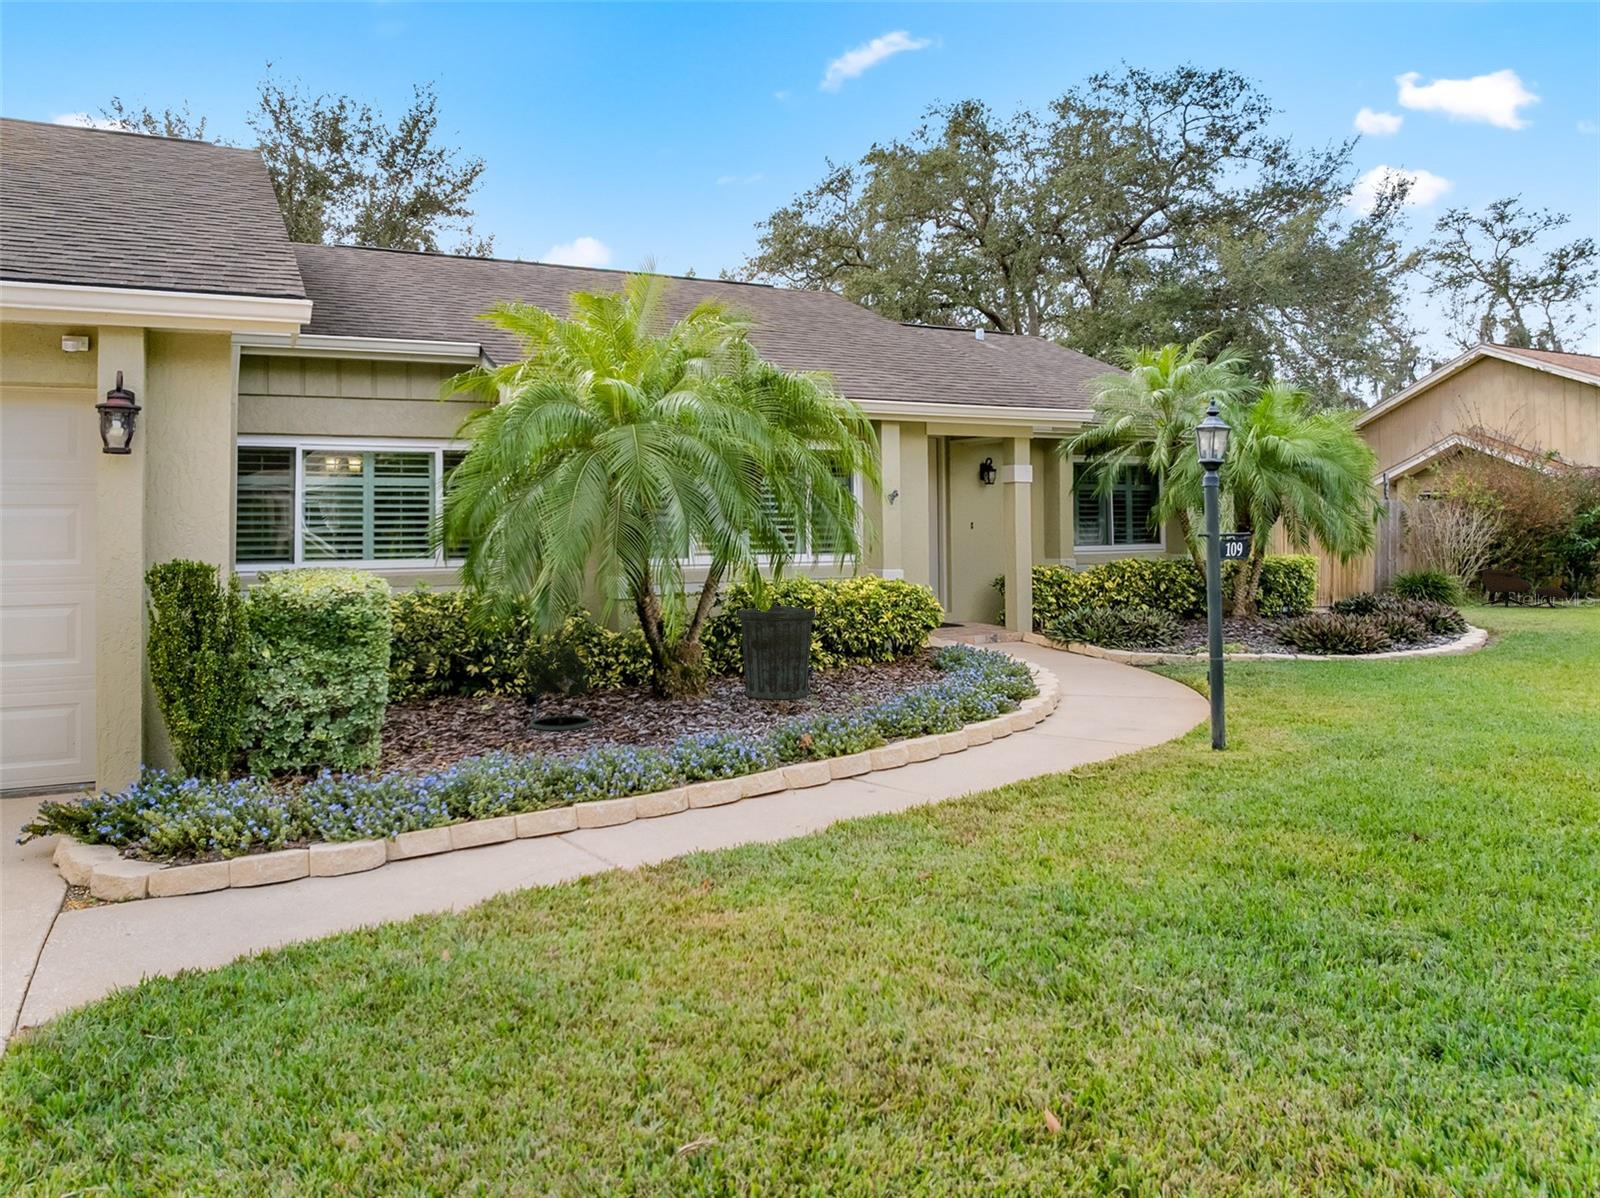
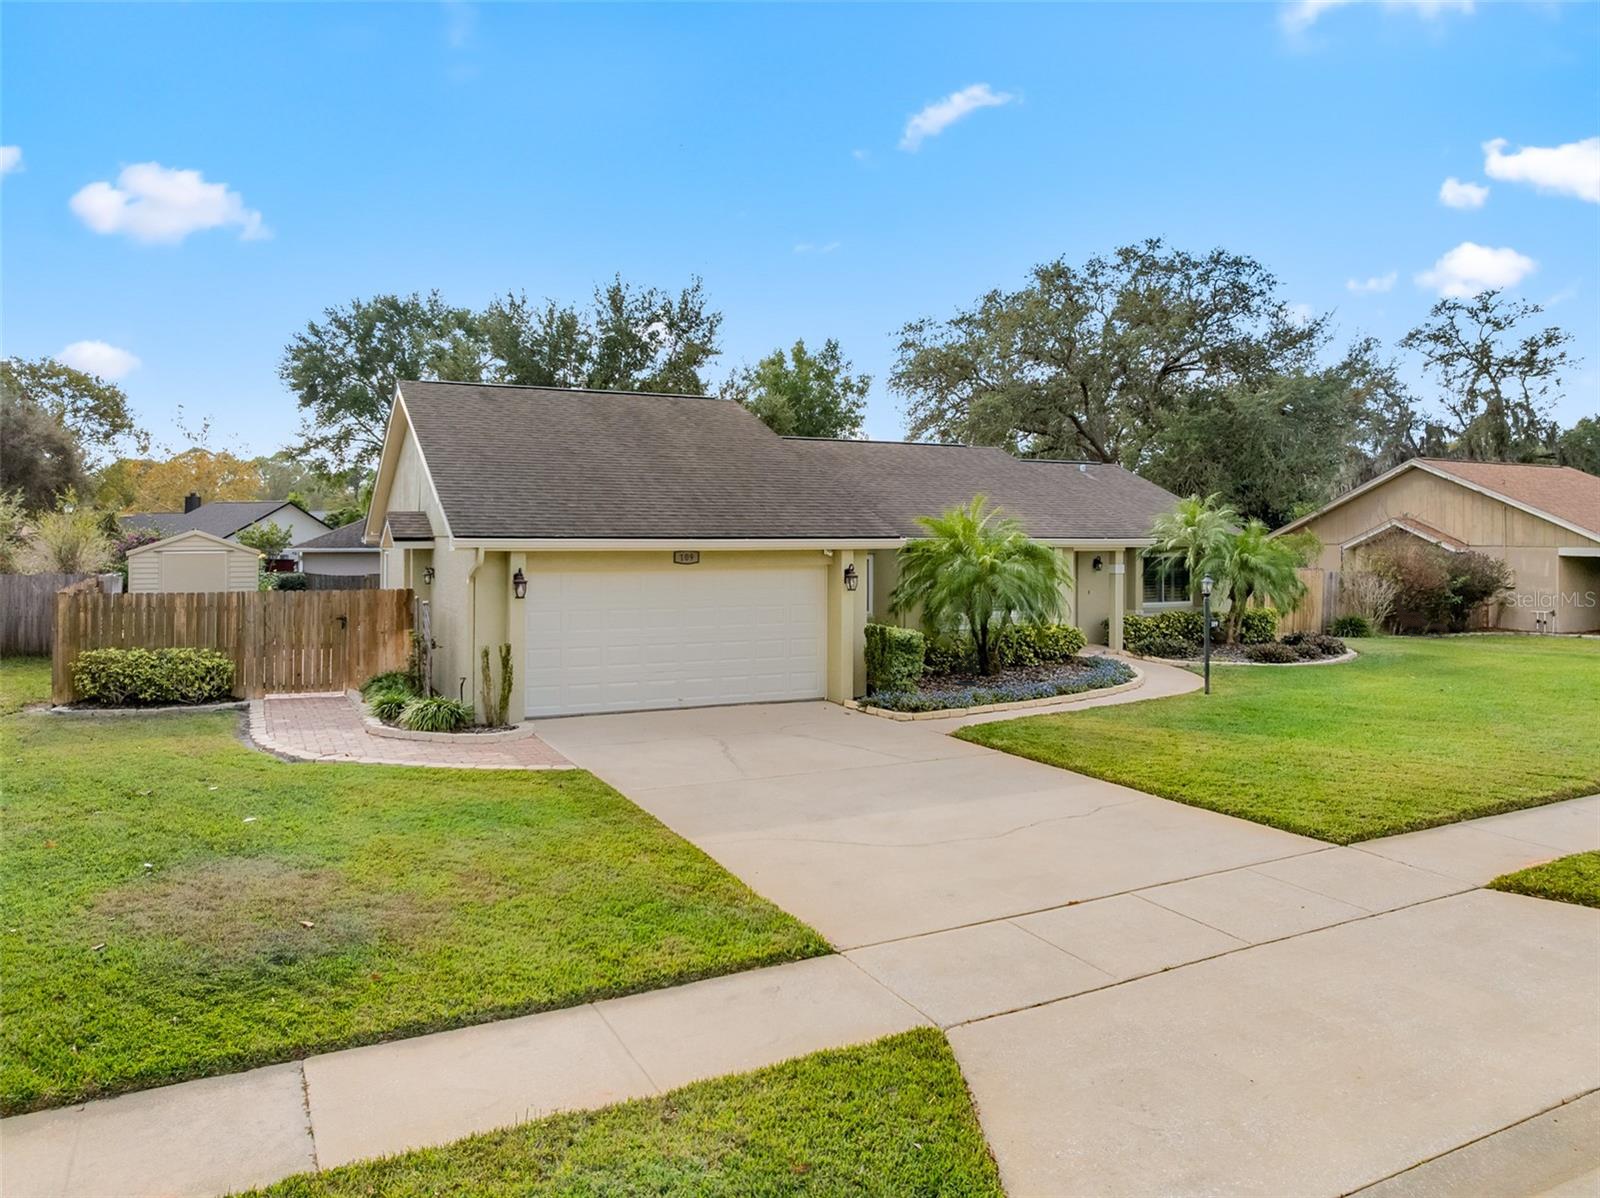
trash can: present [738,602,816,700] -> none [1014,638,1047,677]

